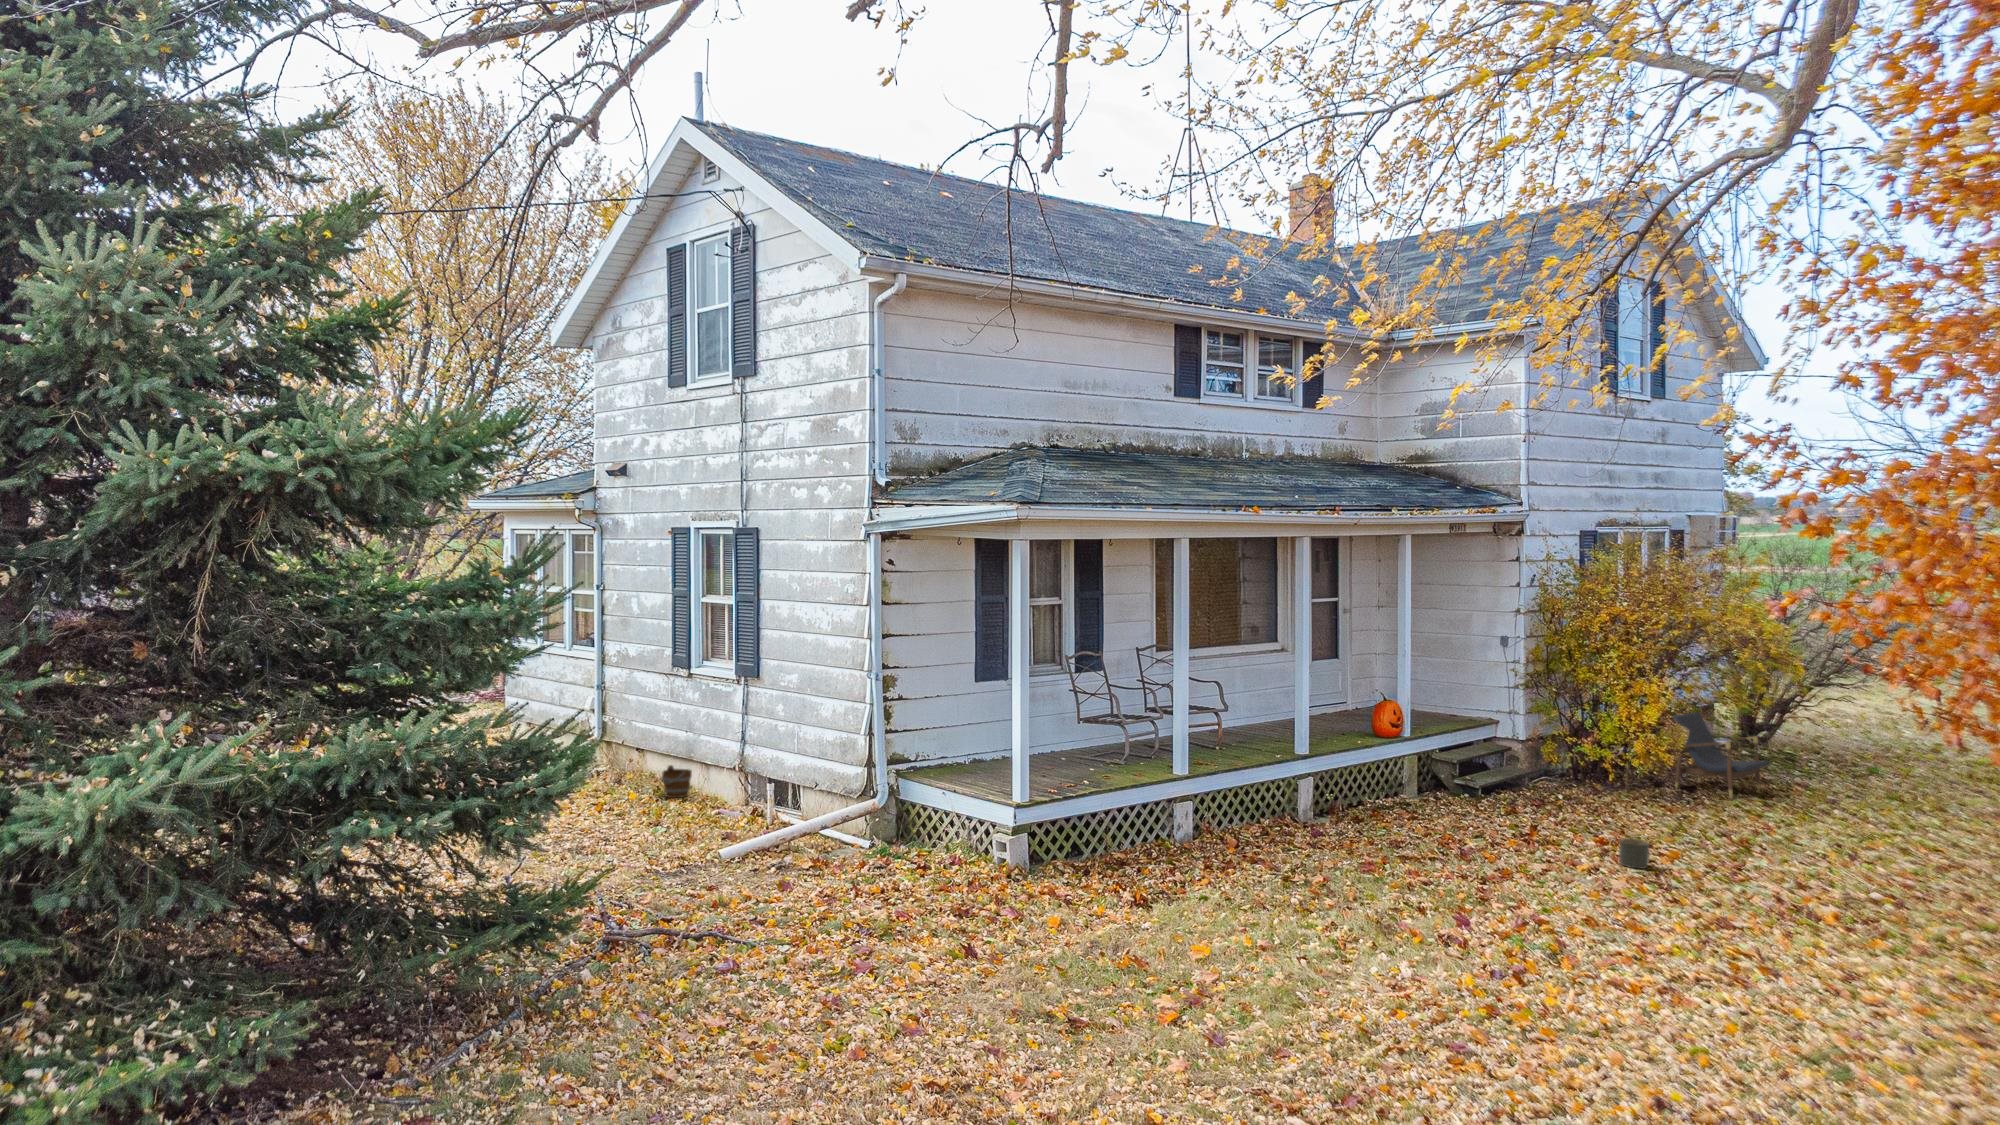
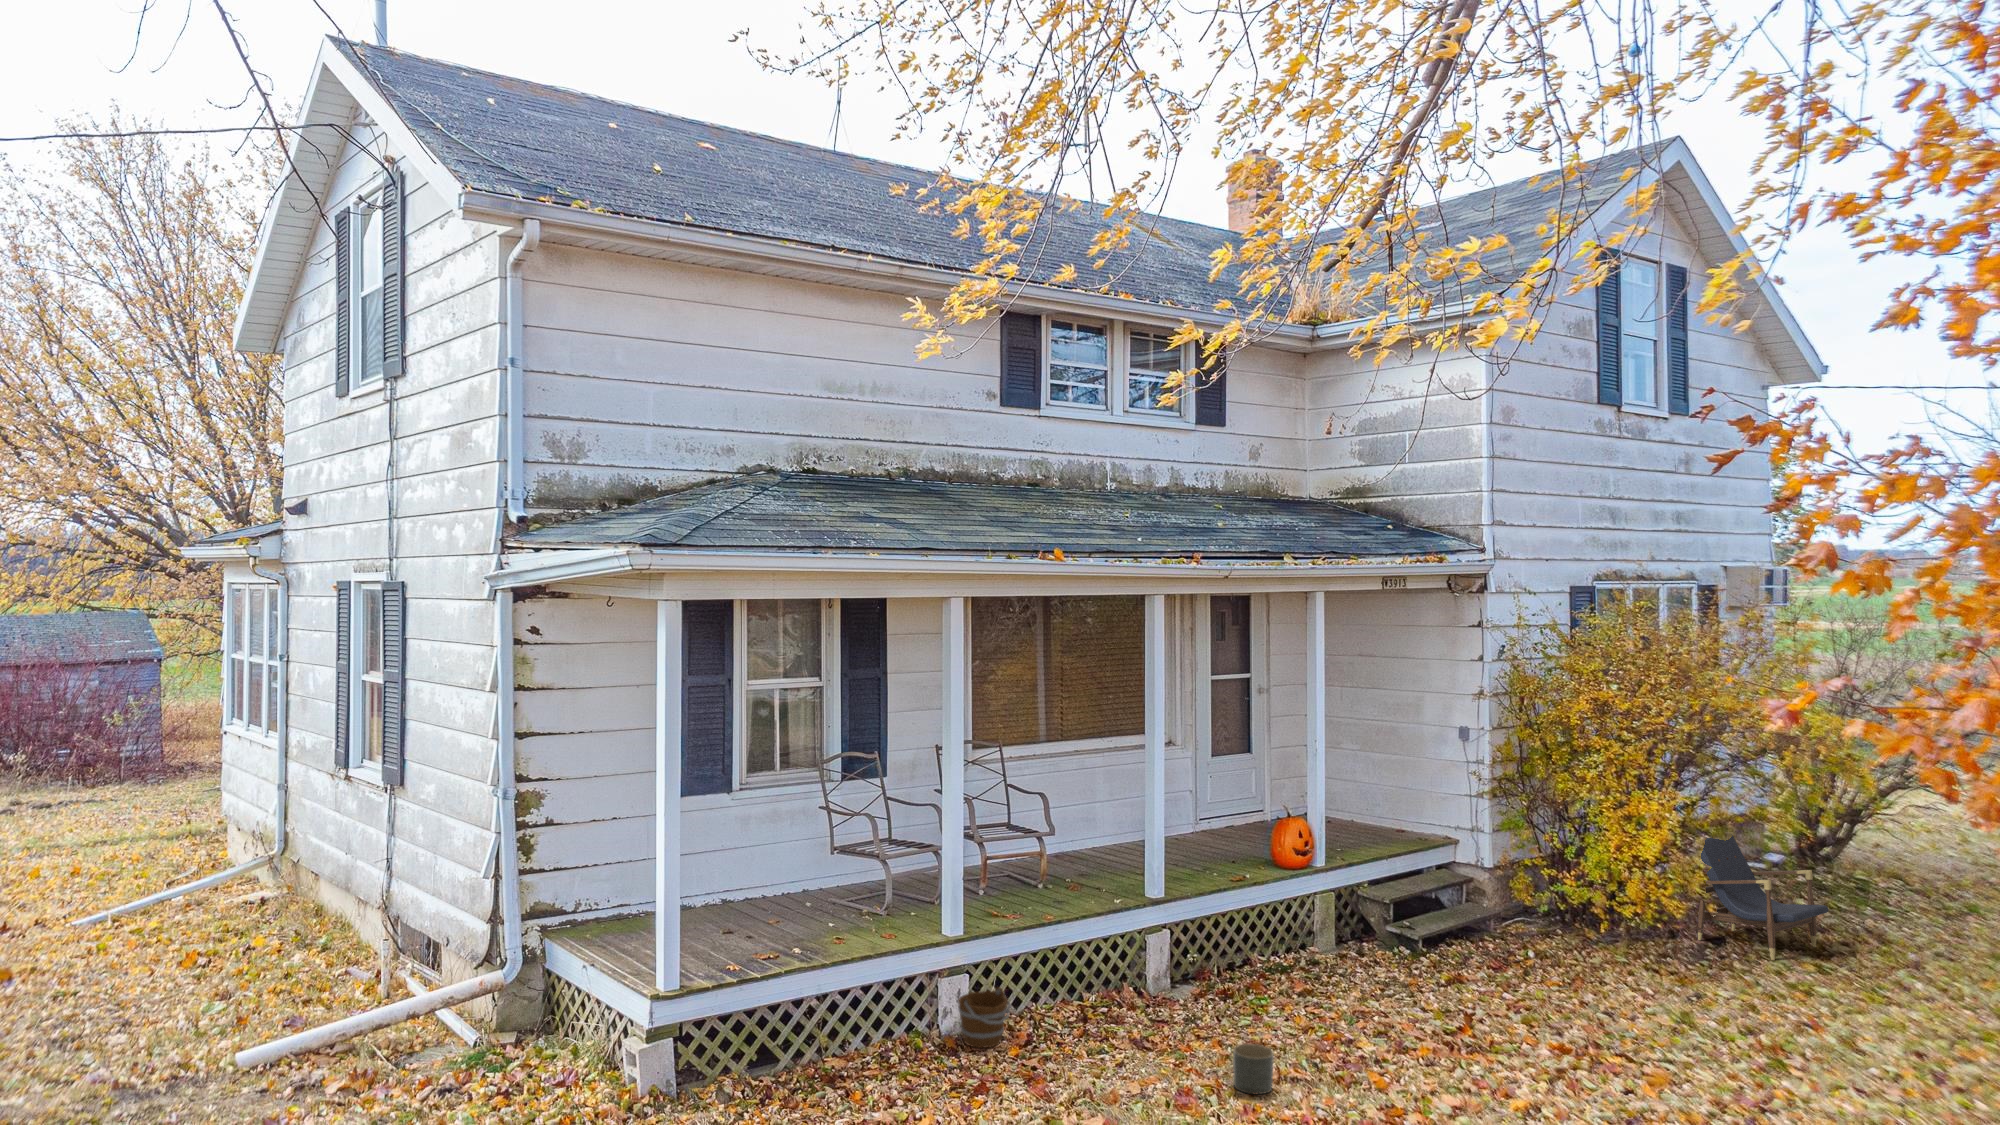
bucket: present [661,765,692,798] -> present [958,987,1010,1048]
planter: present [1619,838,1649,869] -> present [1233,1044,1274,1094]

